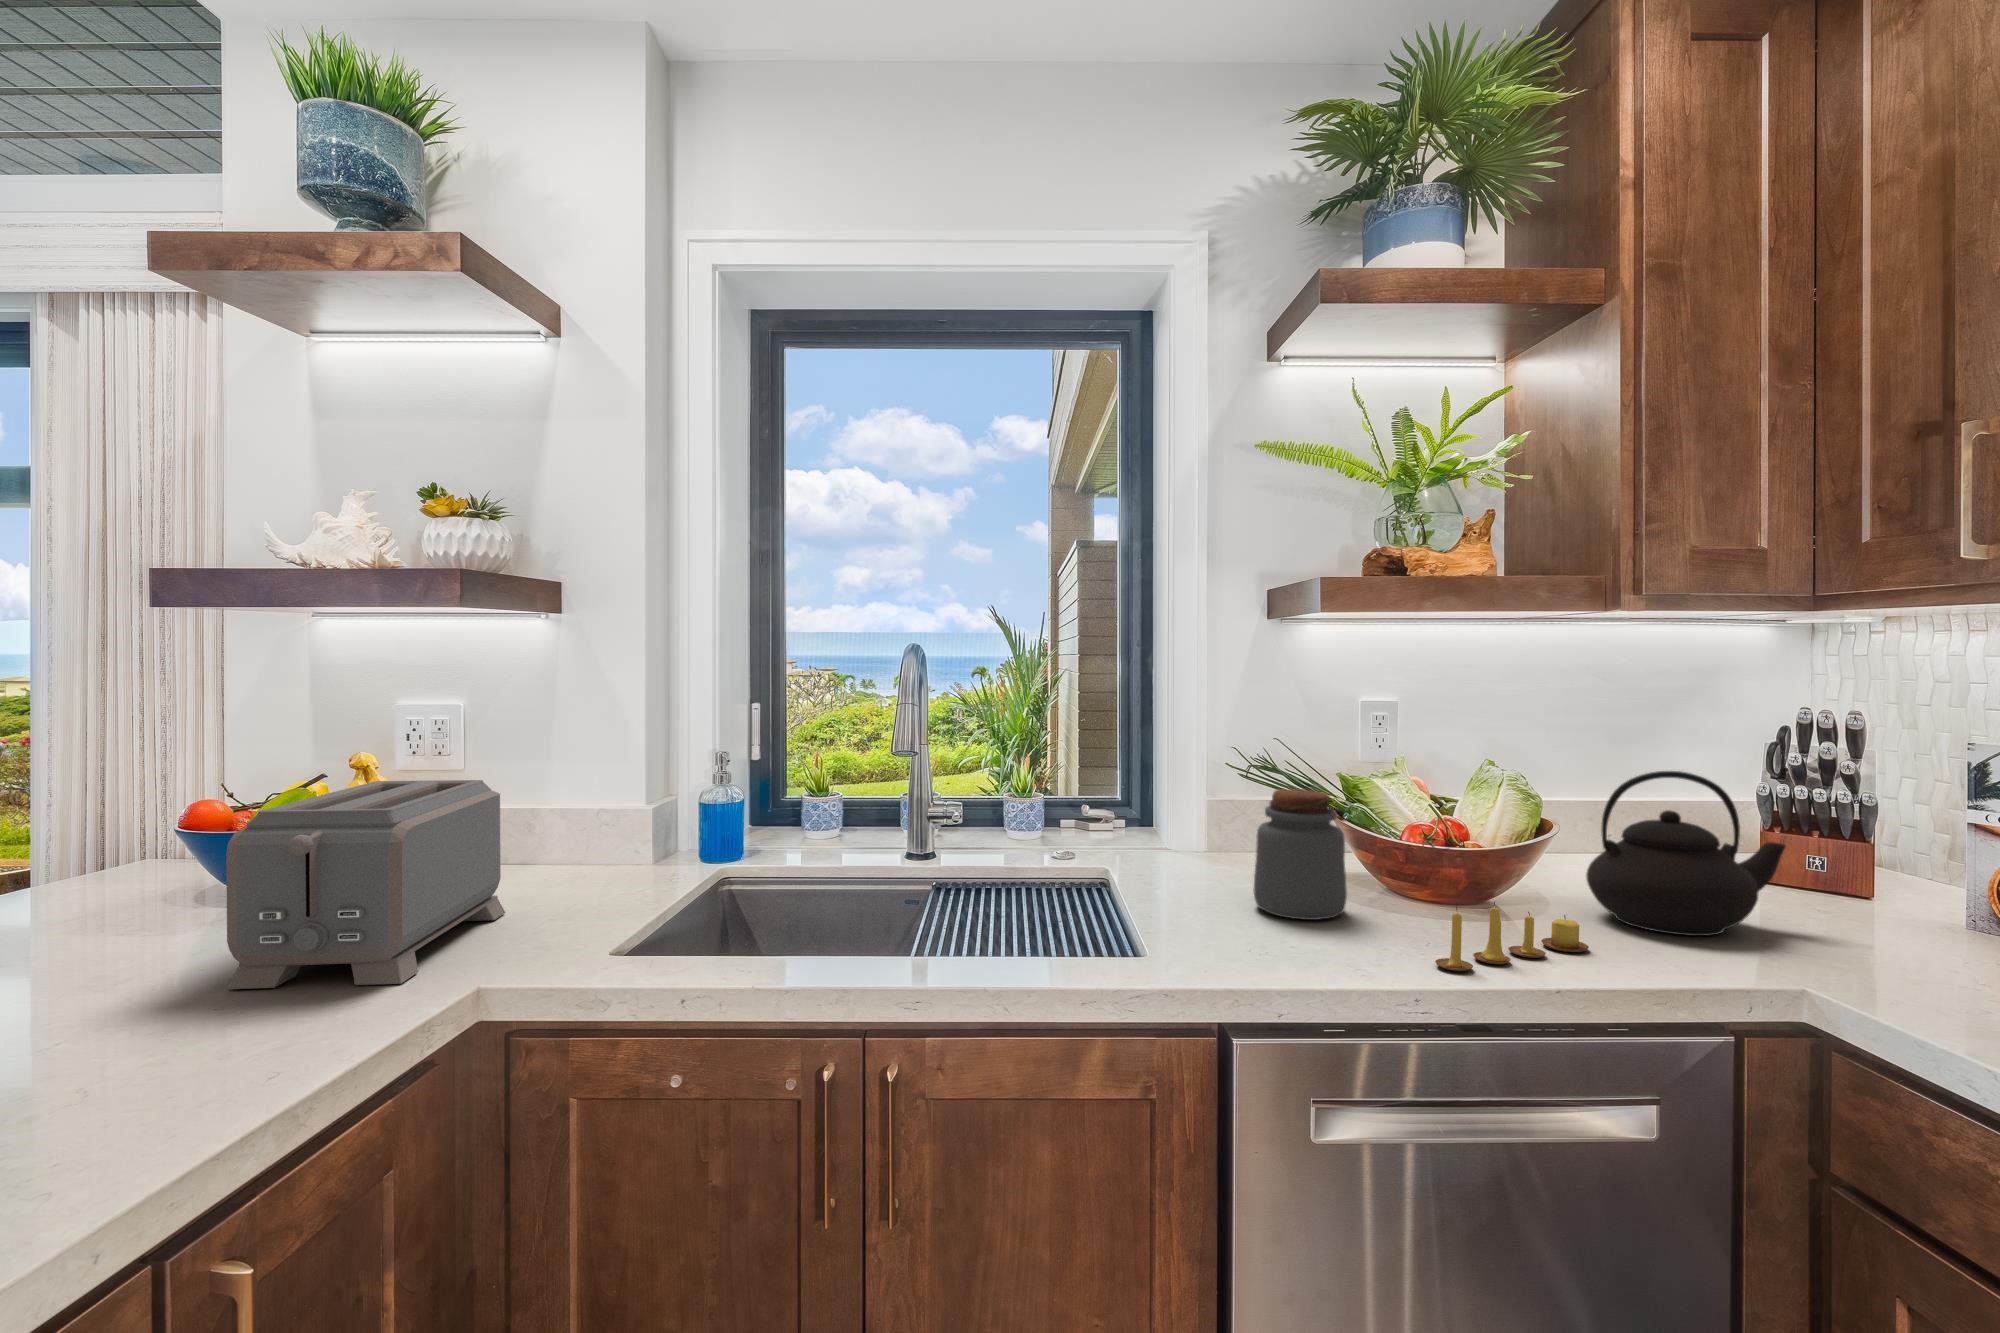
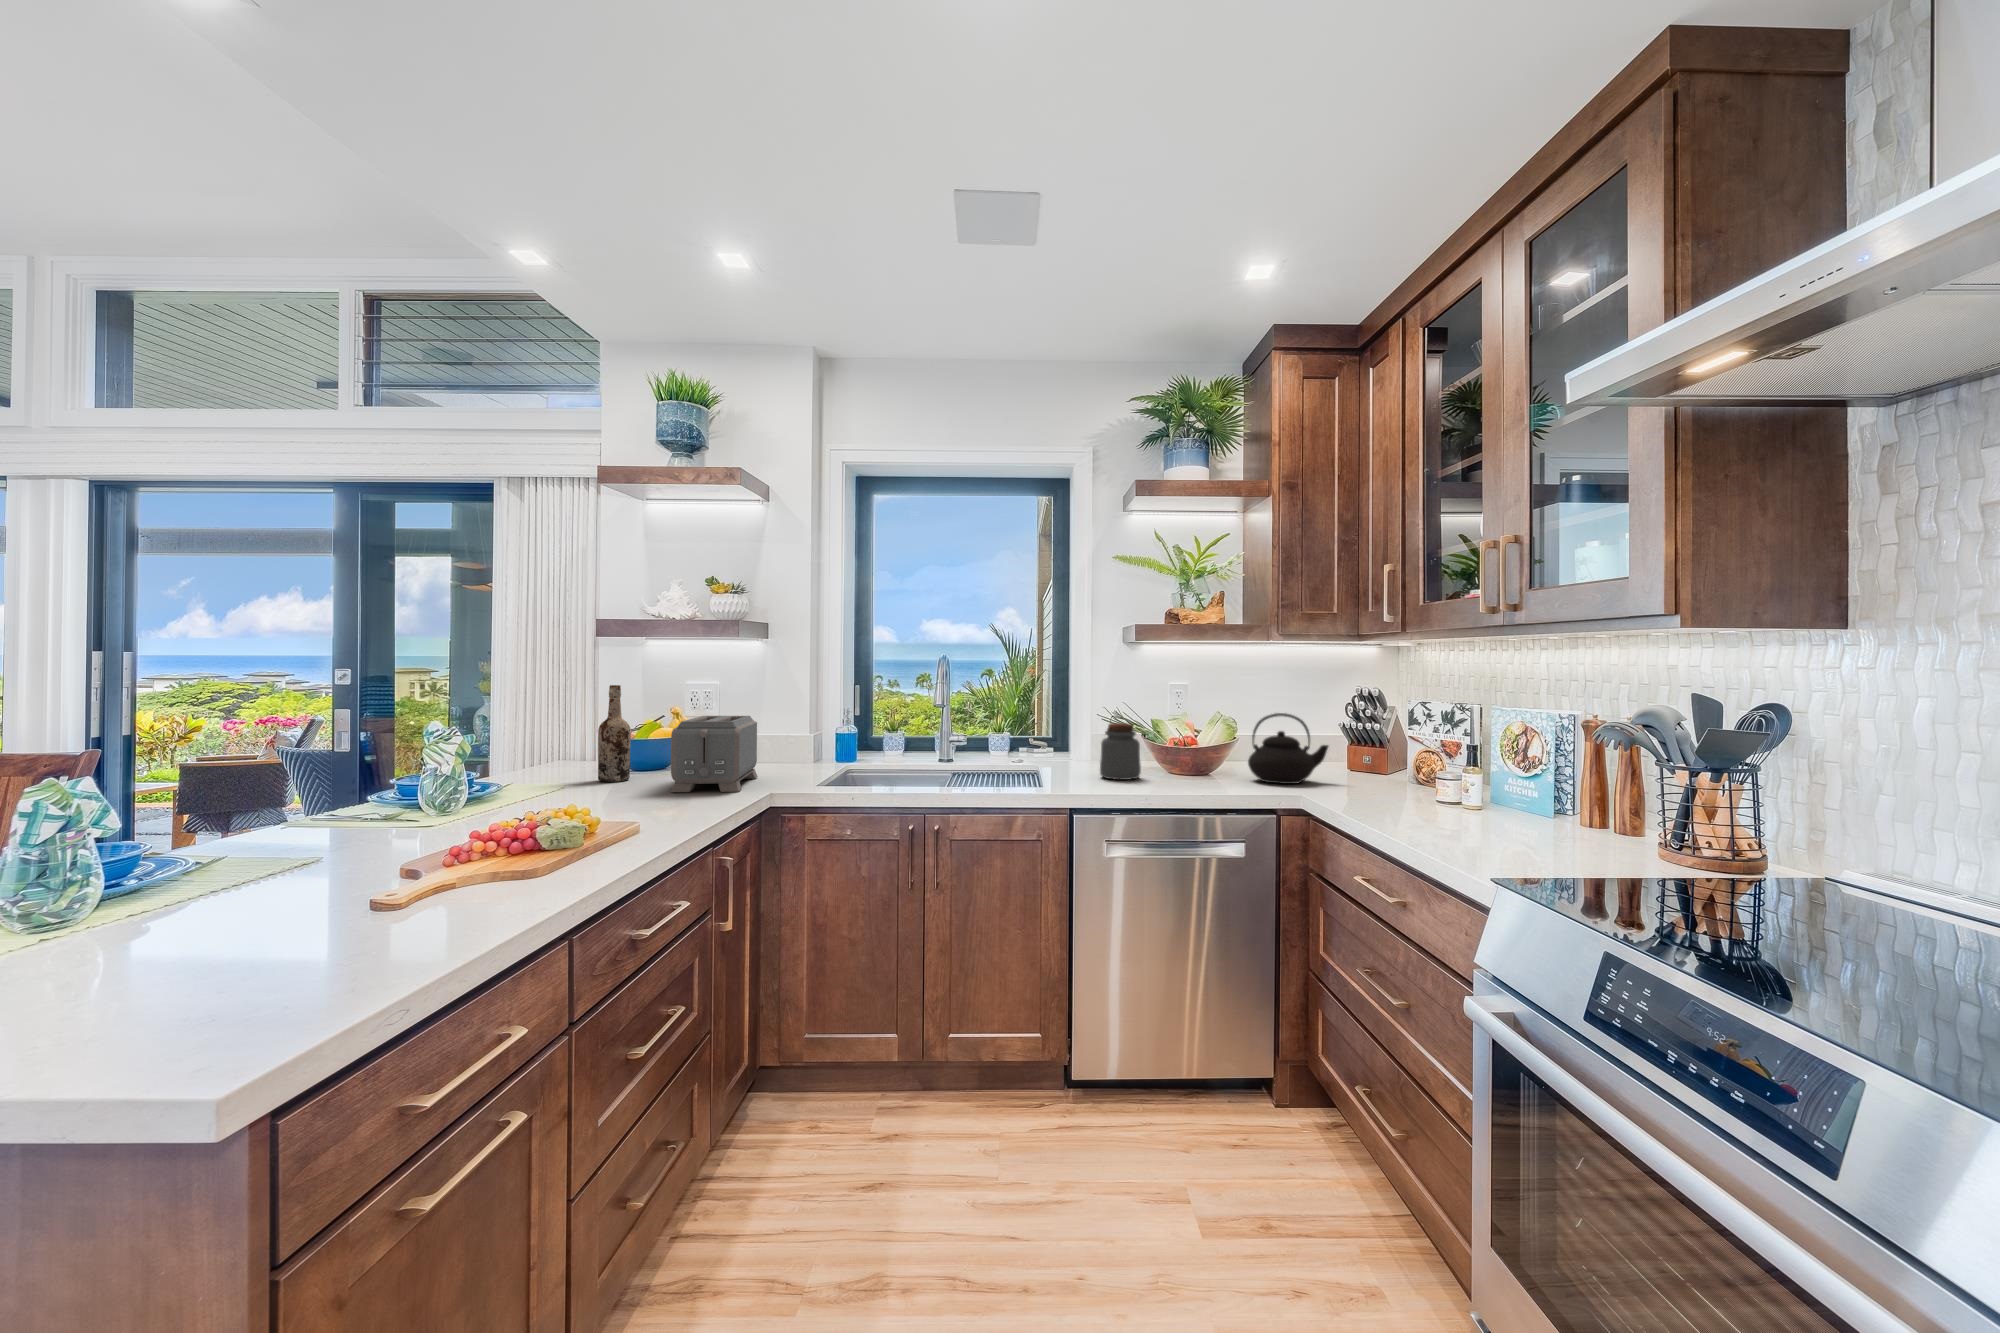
wine bottle: none [124,715,212,937] -> present [598,685,631,782]
candle: present [1435,902,1589,971] -> none [1163,764,1233,790]

